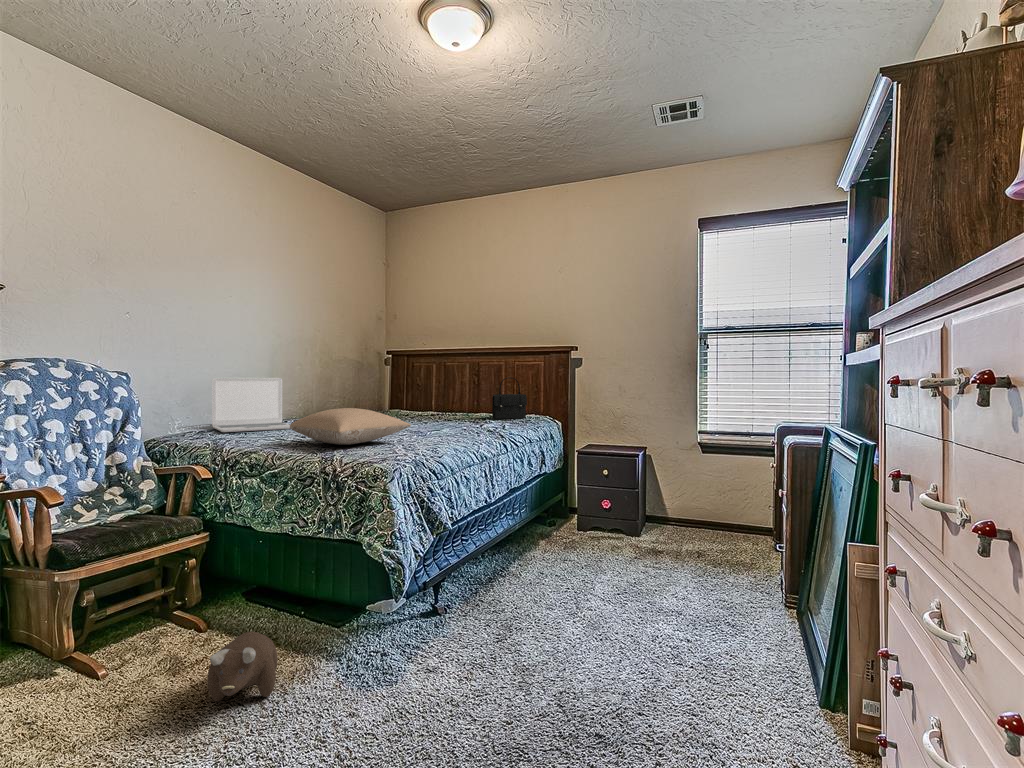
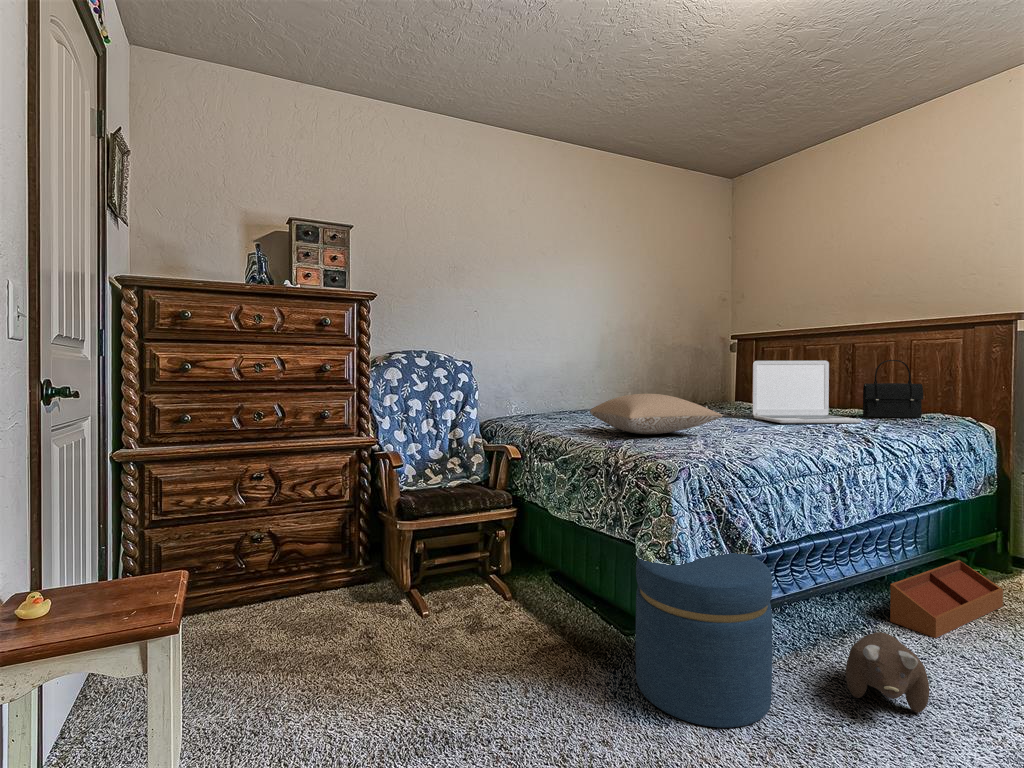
laptop: present [212,377,290,432] -> present [753,361,862,423]
storage bin: none [517,513,571,567] -> present [890,560,1003,638]
ottoman: none [359,531,463,673] -> present [636,553,772,728]
plush toy: present [207,632,278,701] -> present [846,632,929,713]

